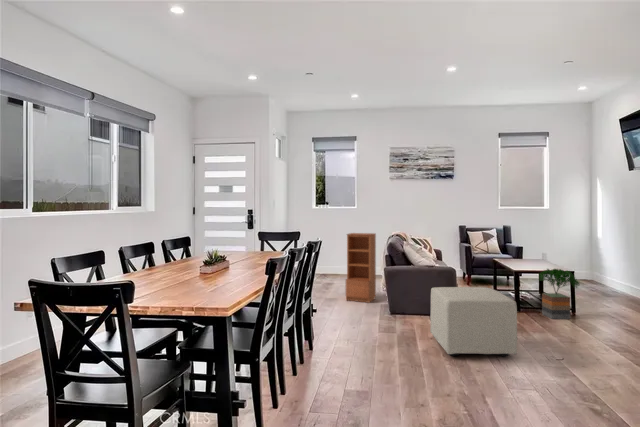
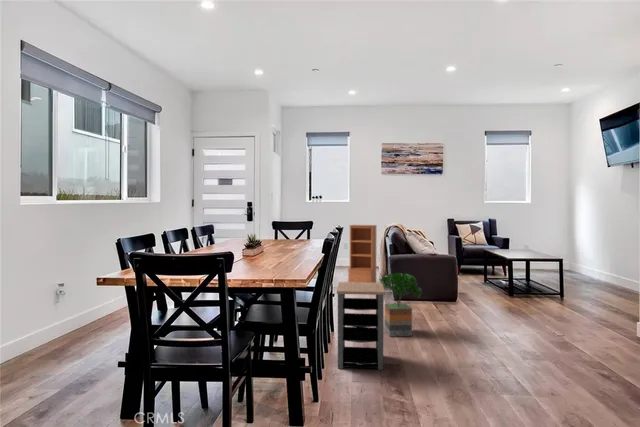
potted tree: present [539,269,579,319] -> present [379,273,421,336]
ottoman: present [430,287,517,356] -> none [438,272,521,333]
side table: none [299,300,355,400] -> present [337,282,385,370]

